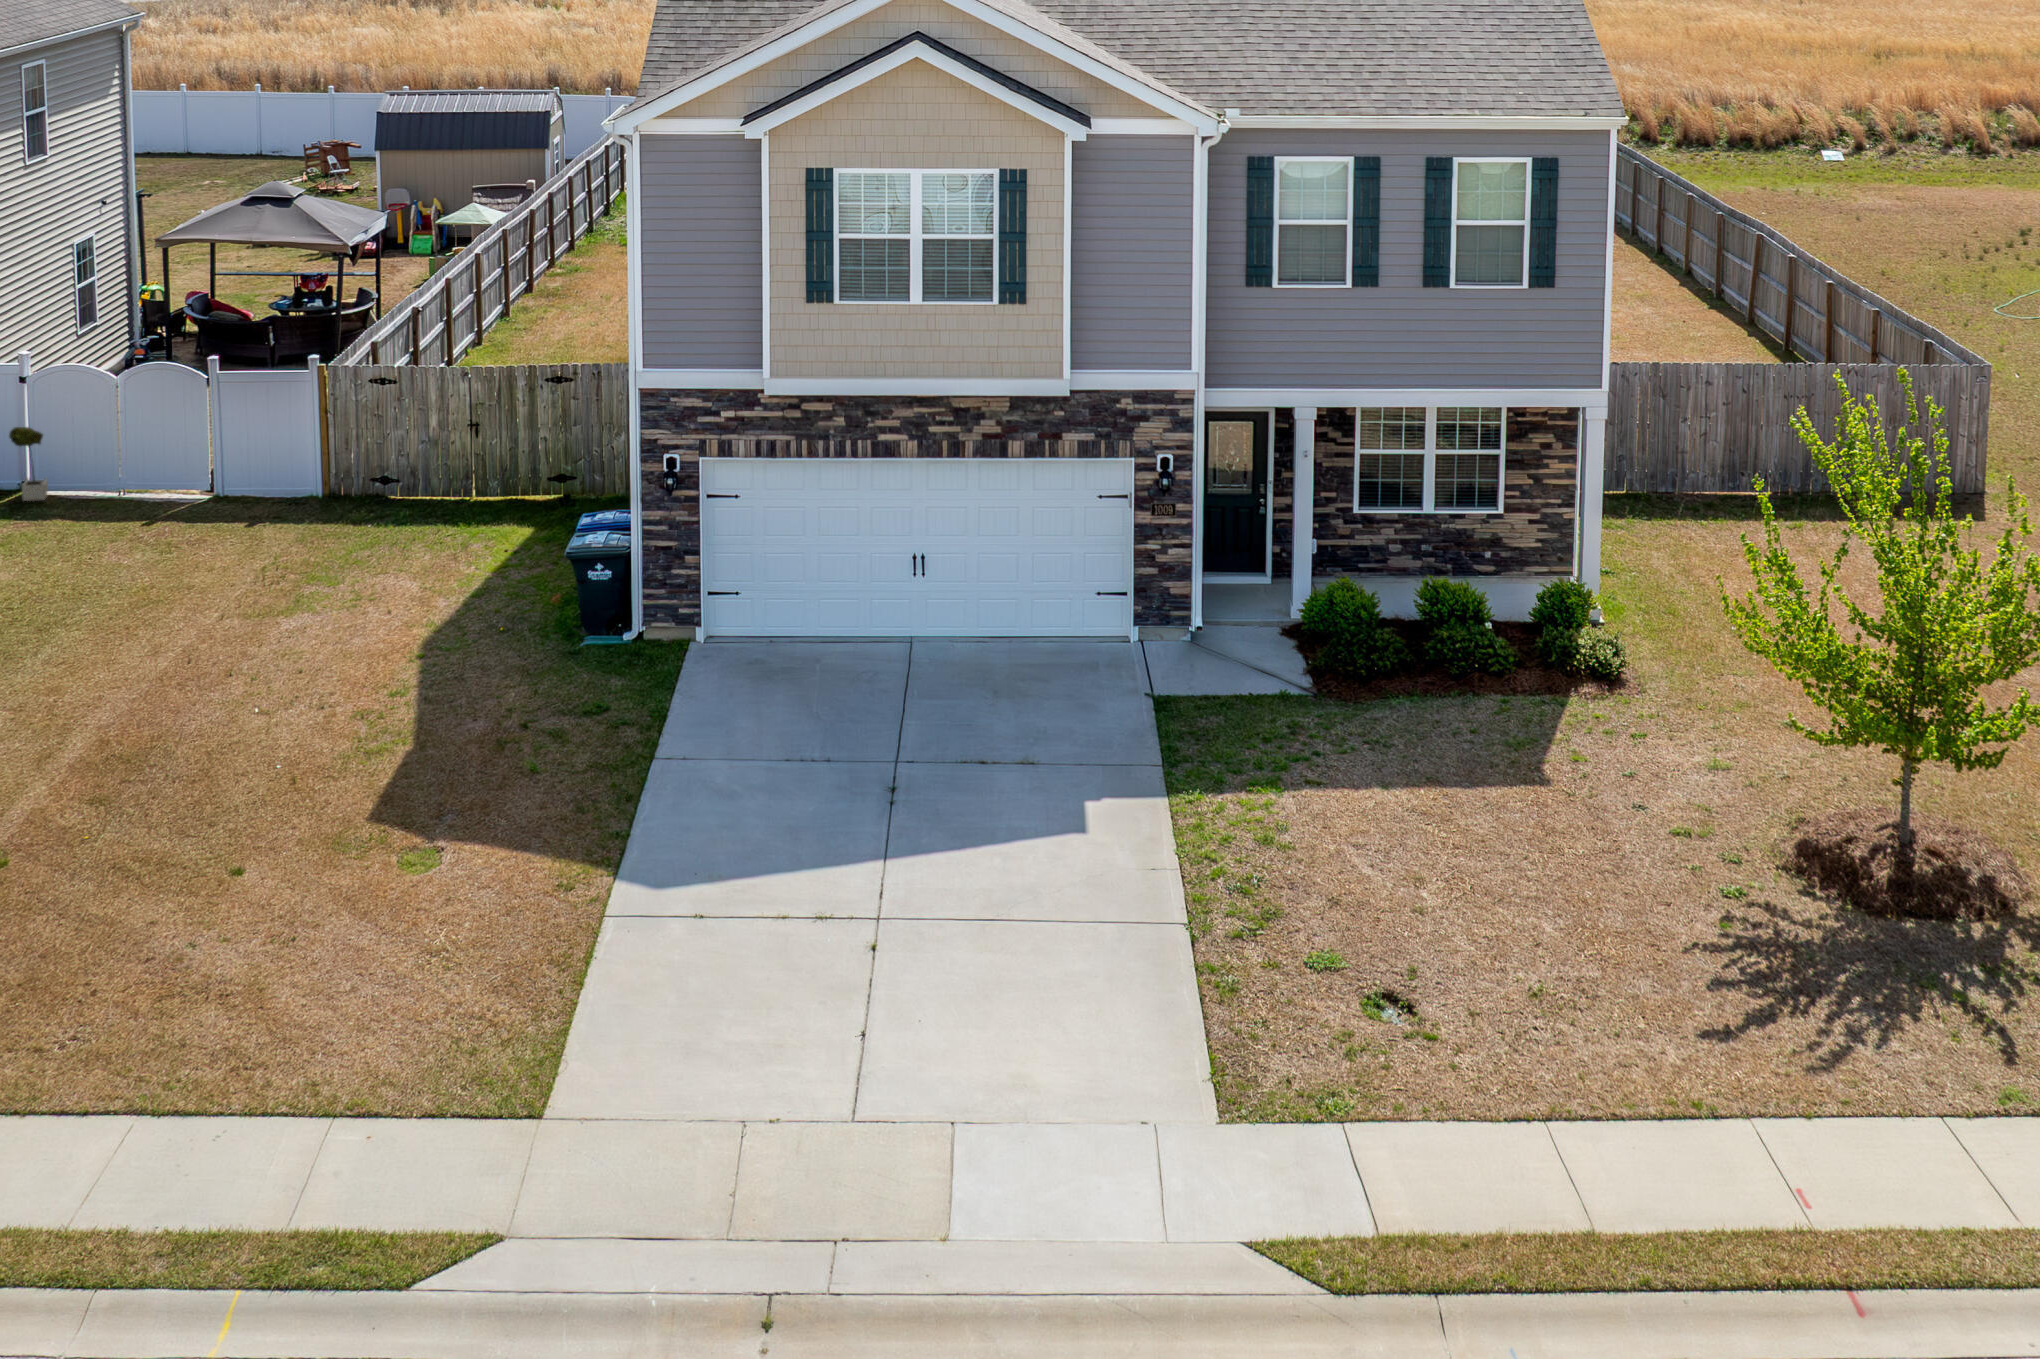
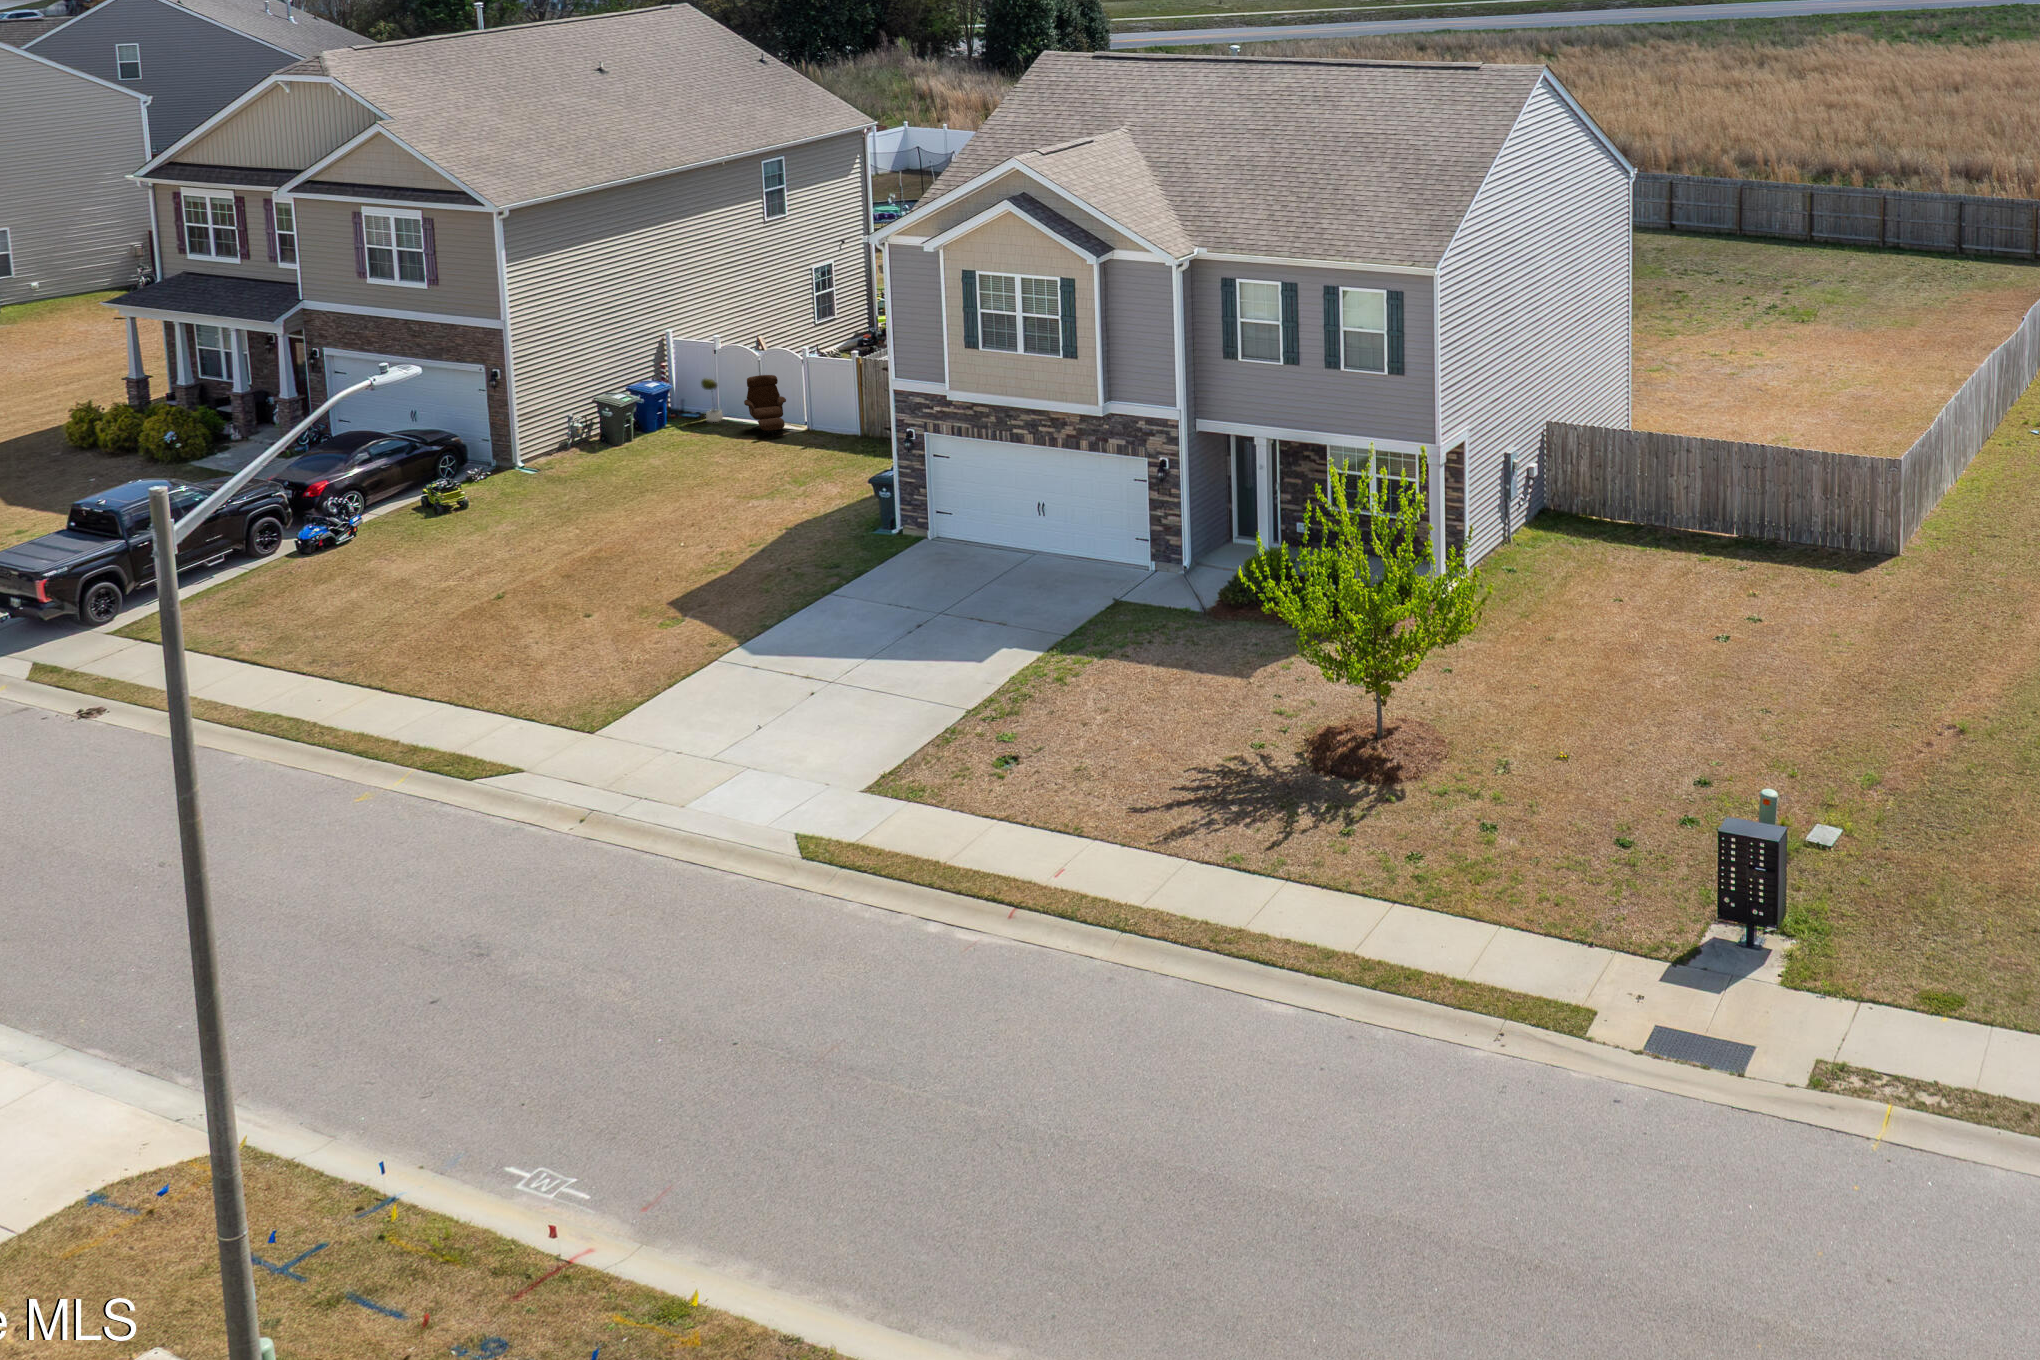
lounge chair: none [110,410,201,515] -> present [744,375,786,437]

